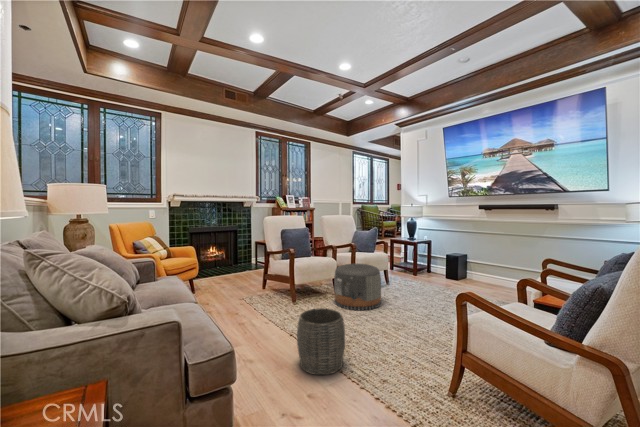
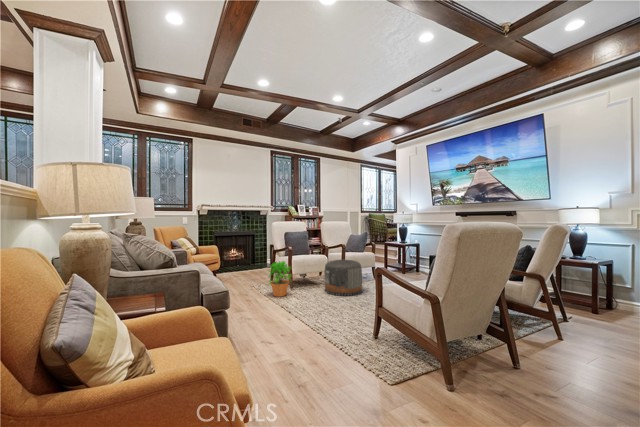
potted plant: none [260,266,299,313] -> present [269,261,291,297]
woven basket: present [297,308,345,375] -> none [283,288,317,332]

